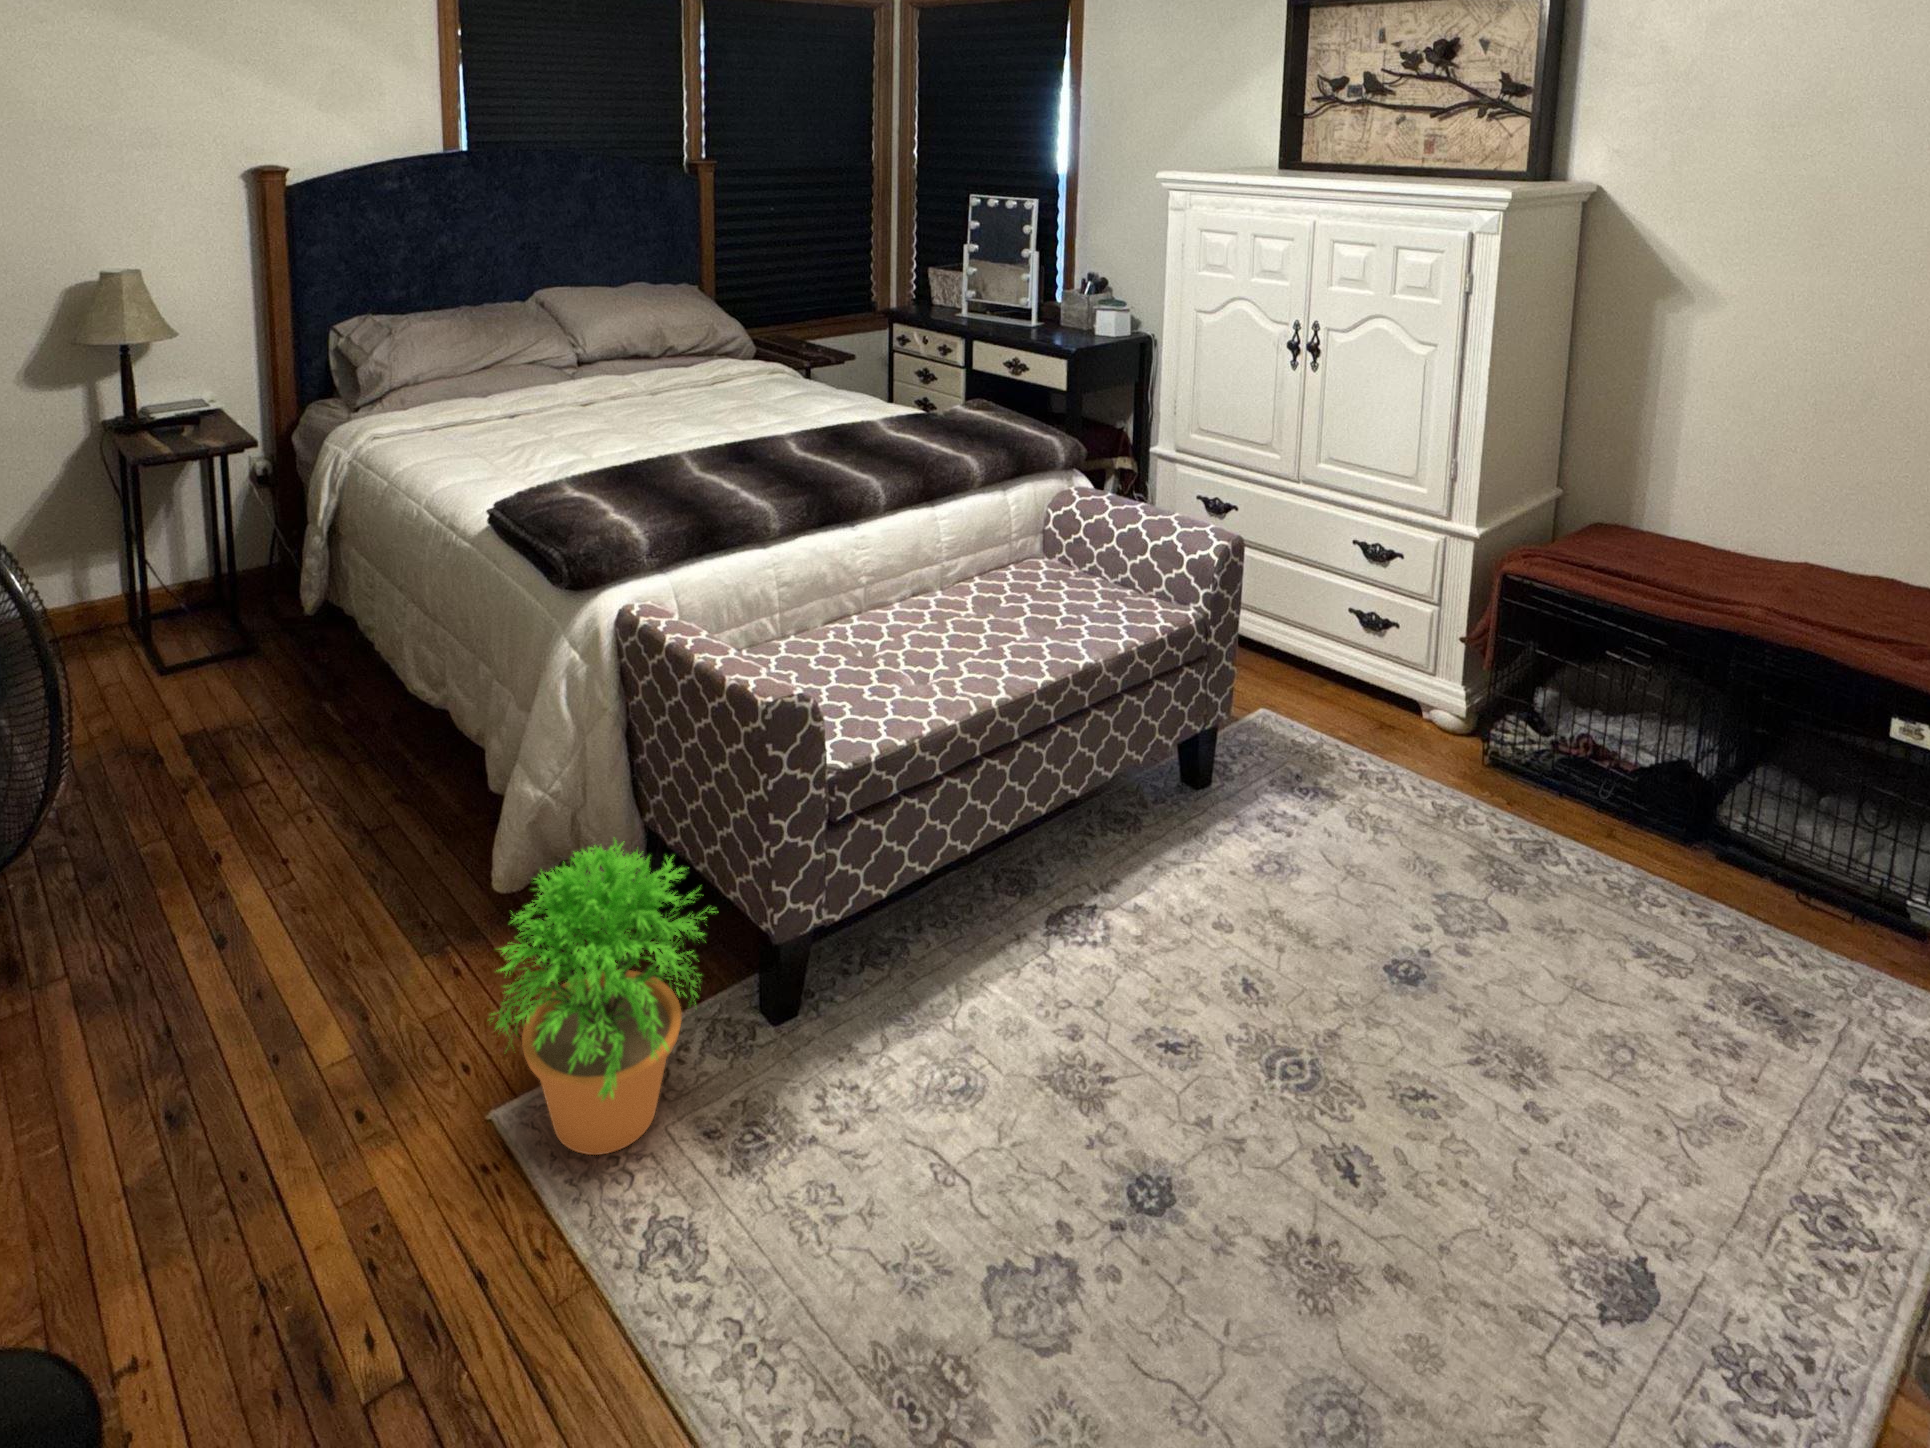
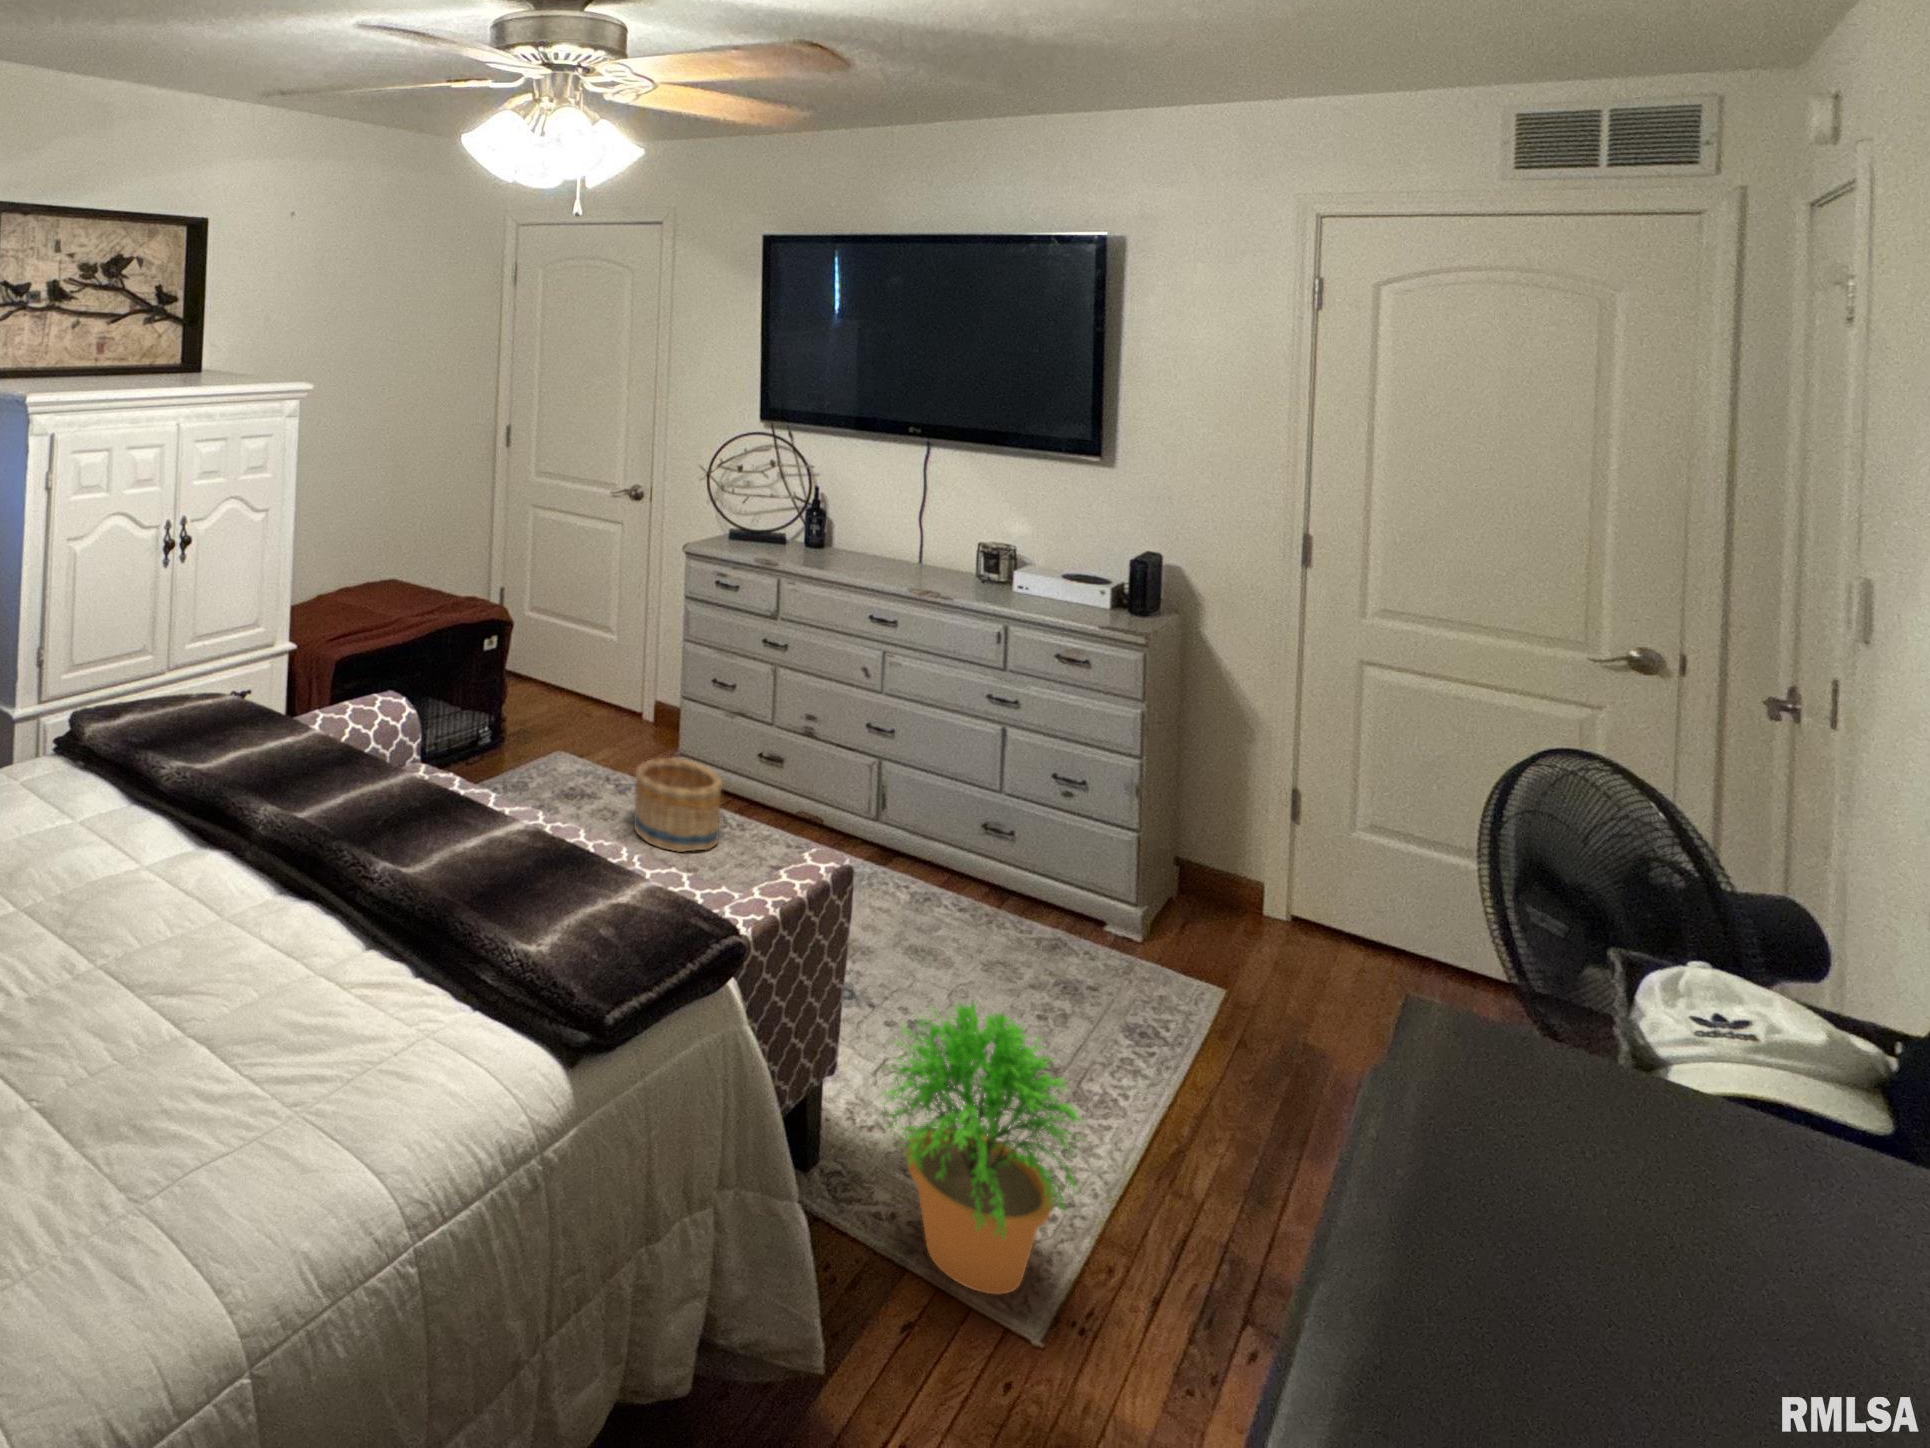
basket: none [1613,966,1837,1207] -> present [634,758,722,852]

